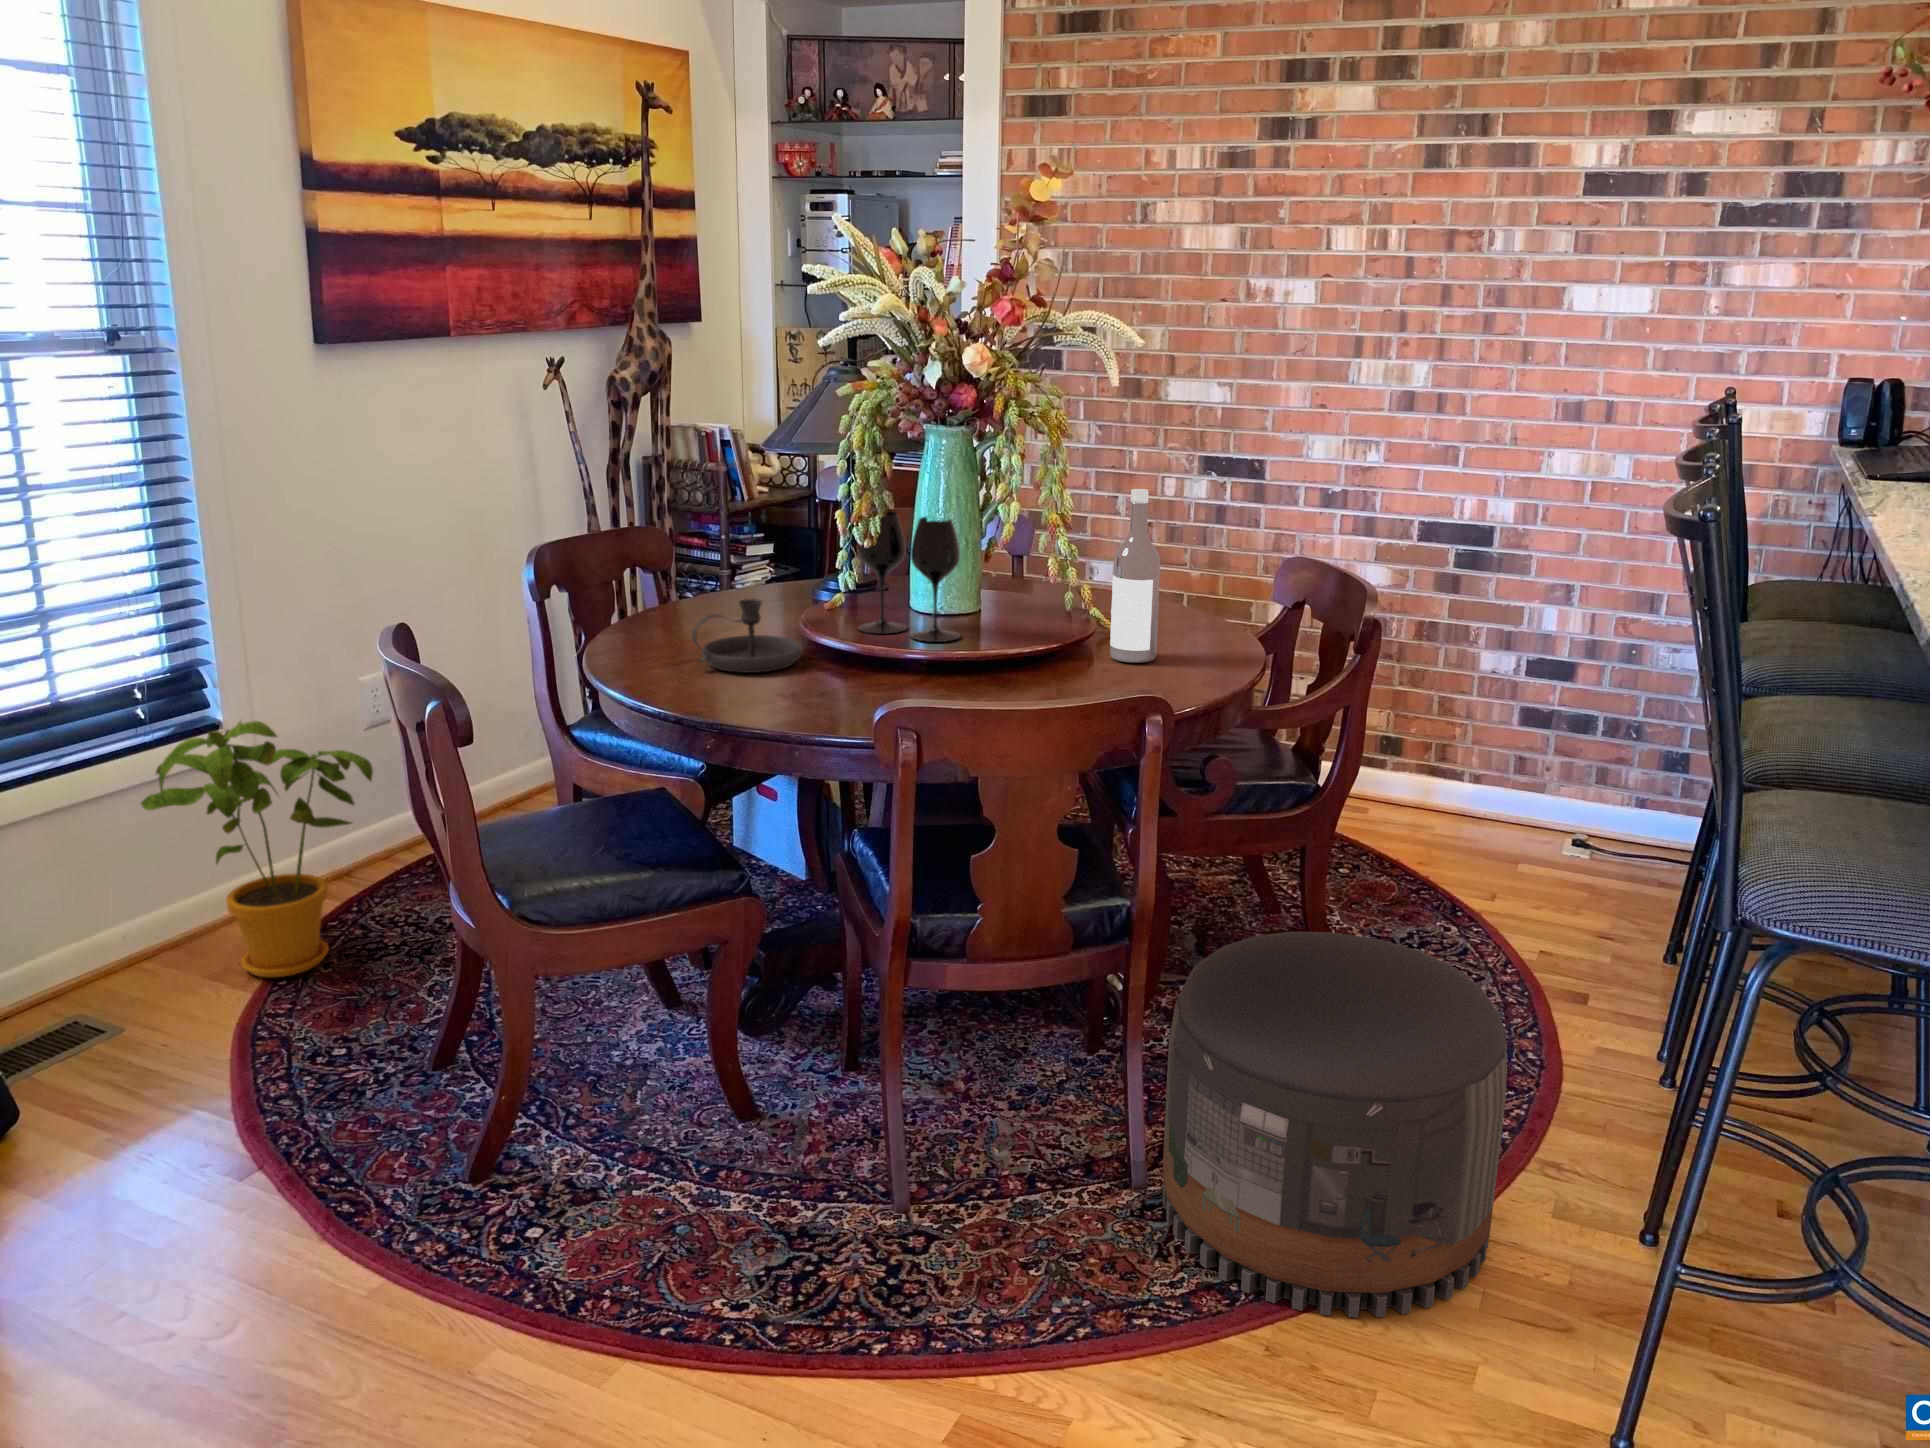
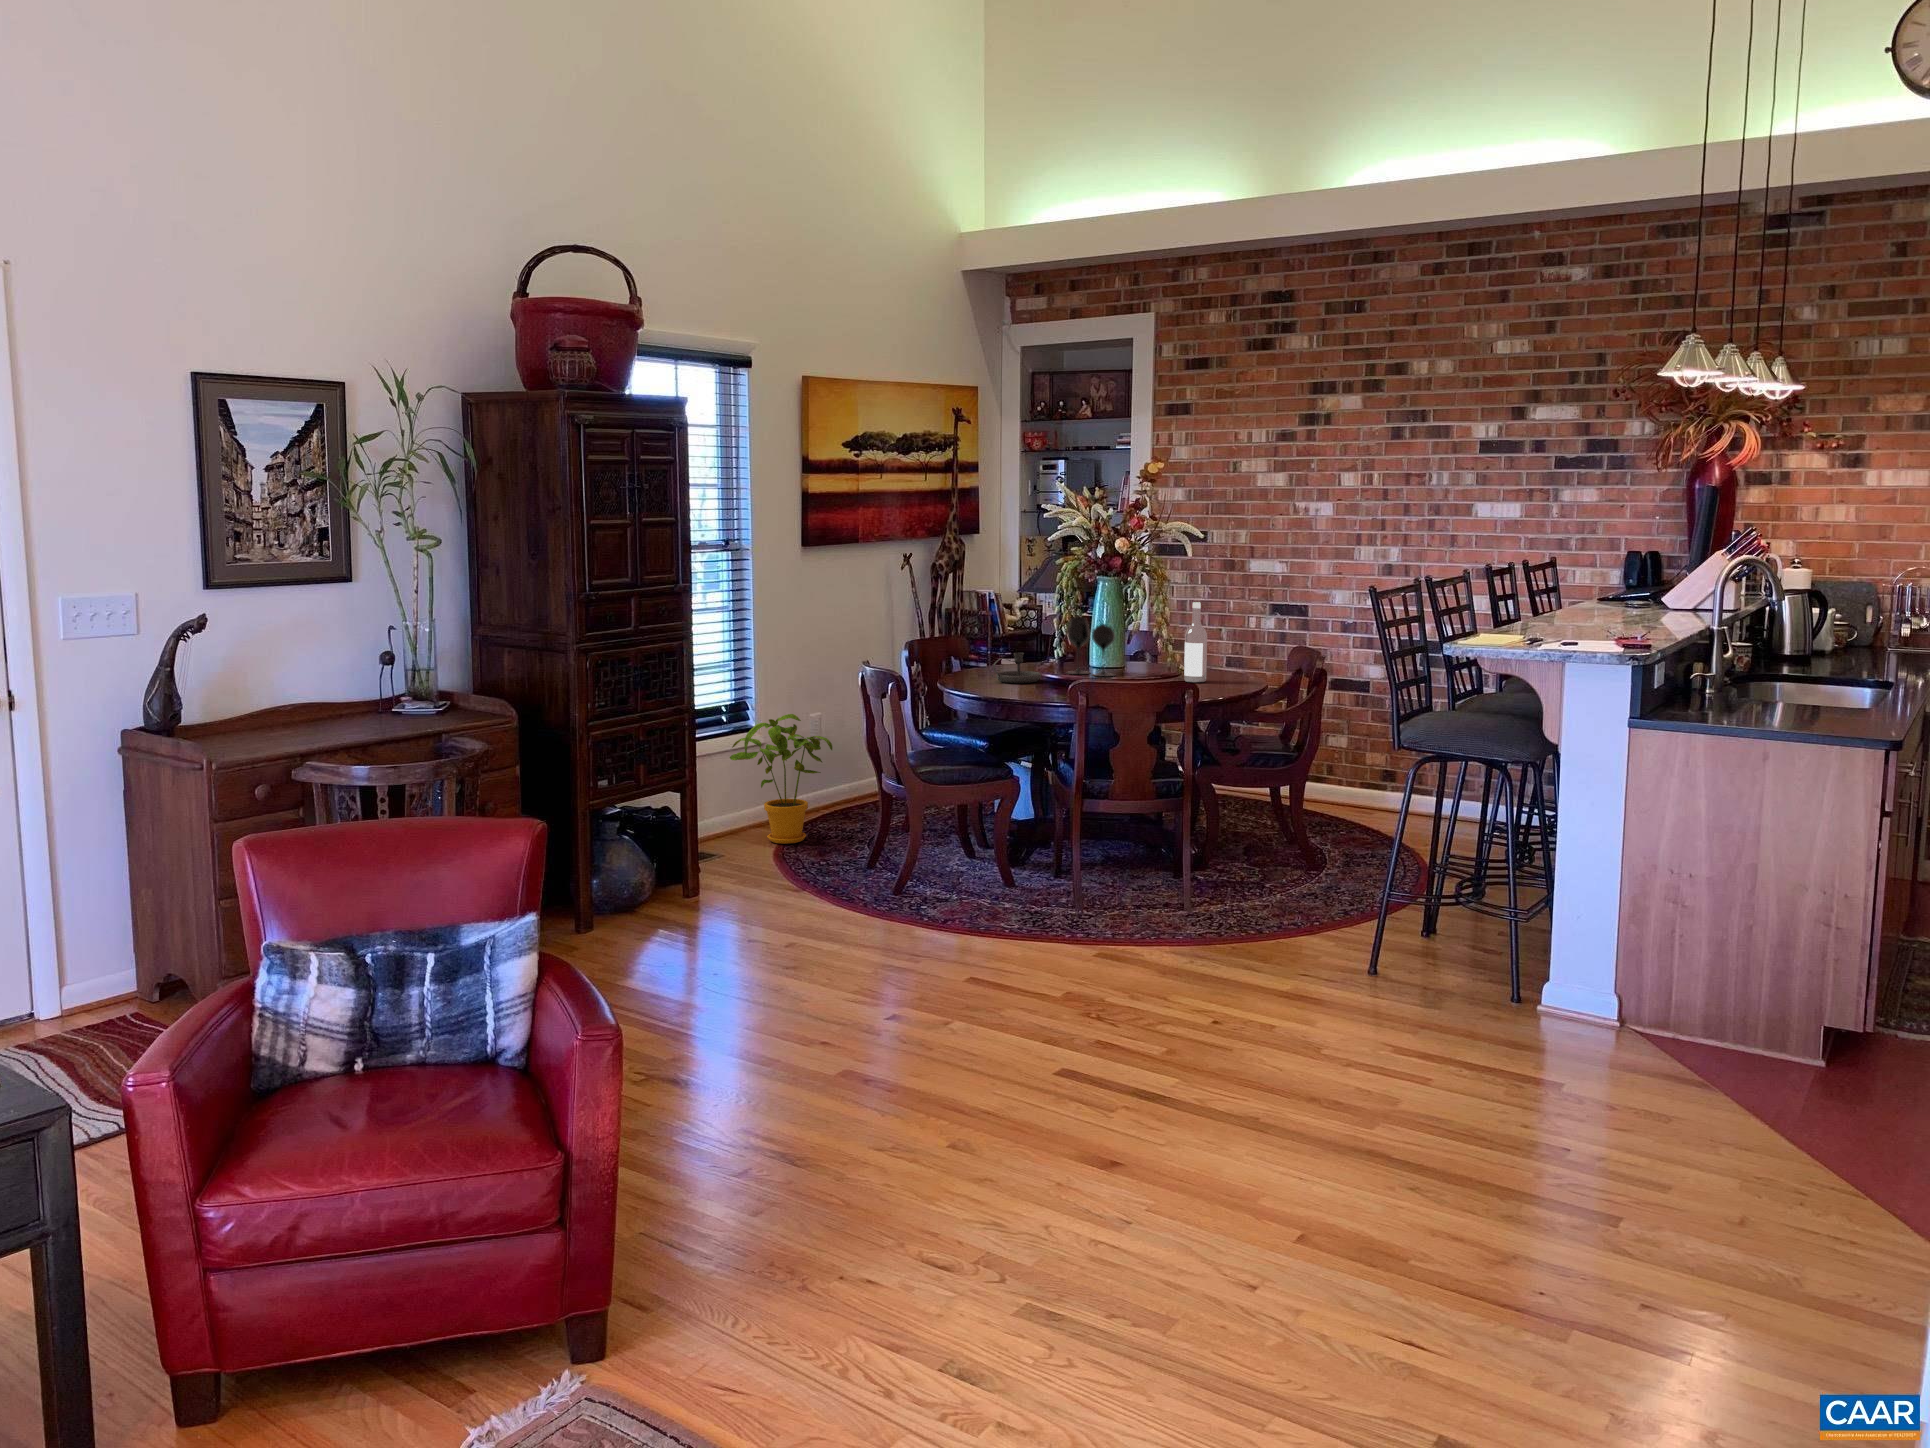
pouf: present [1163,932,1507,1317] -> none [1199,798,1350,940]

